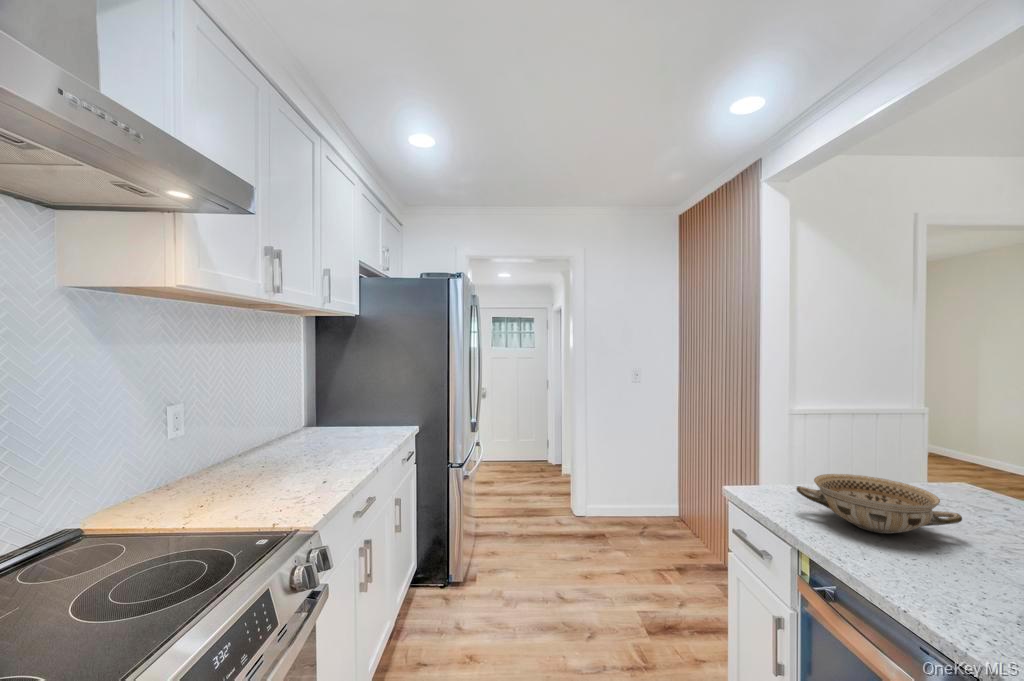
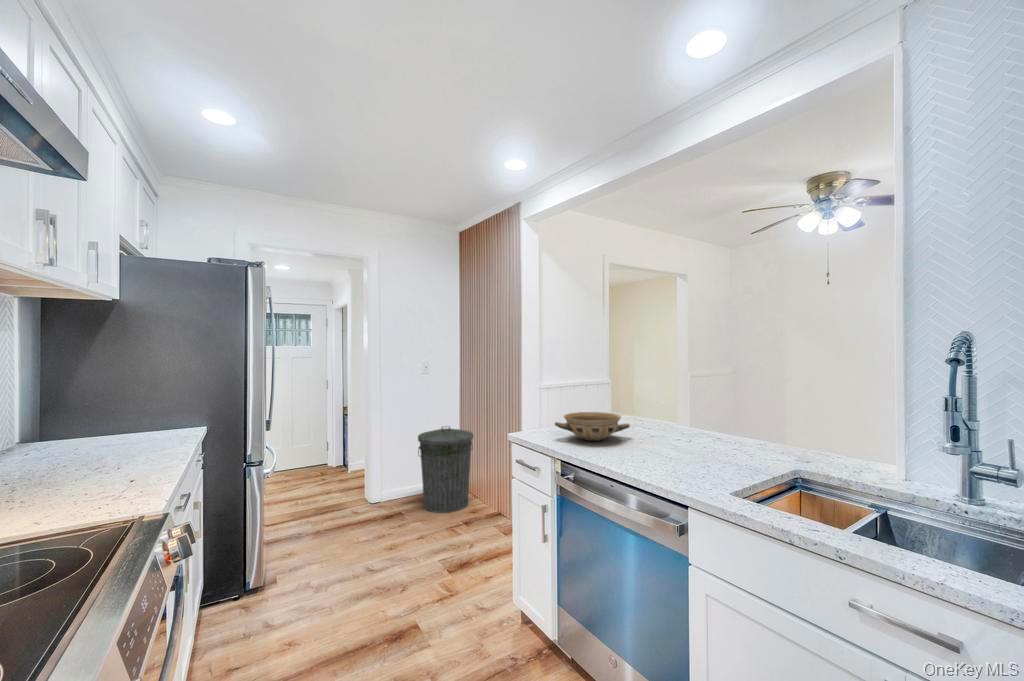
trash can: none [624,446,692,549] -> present [418,426,473,513]

